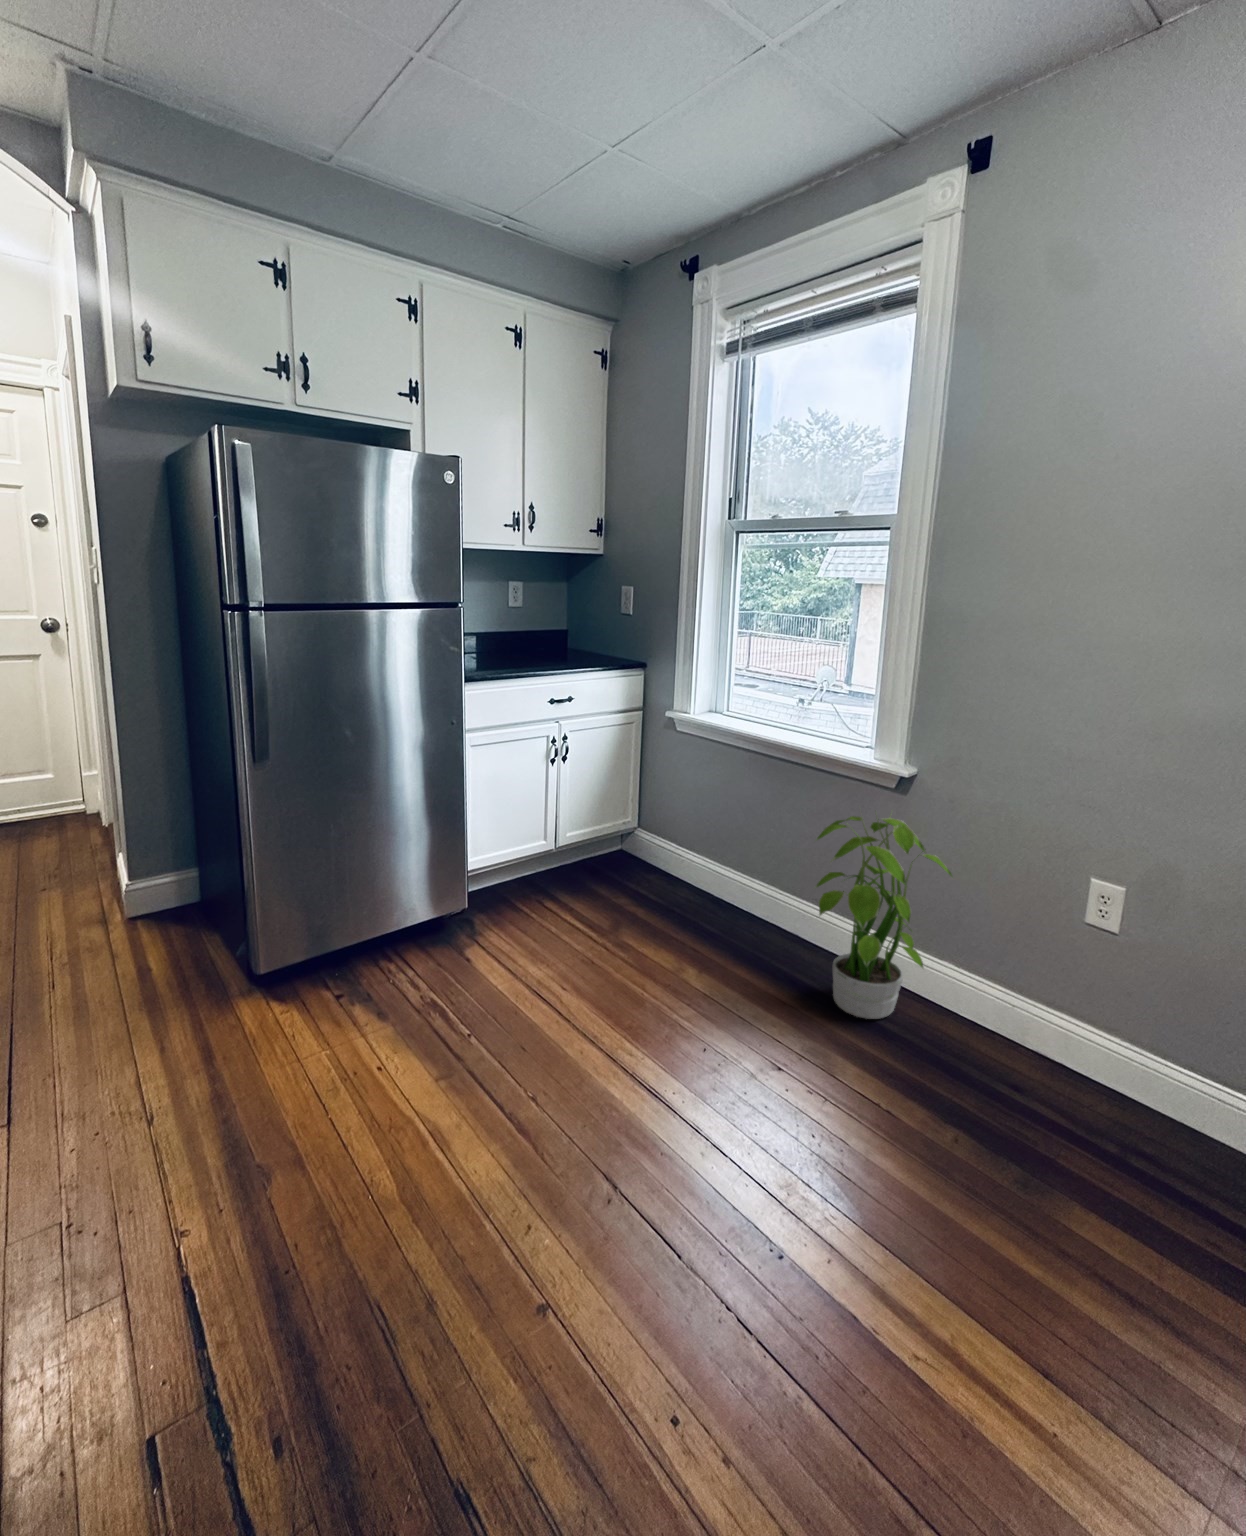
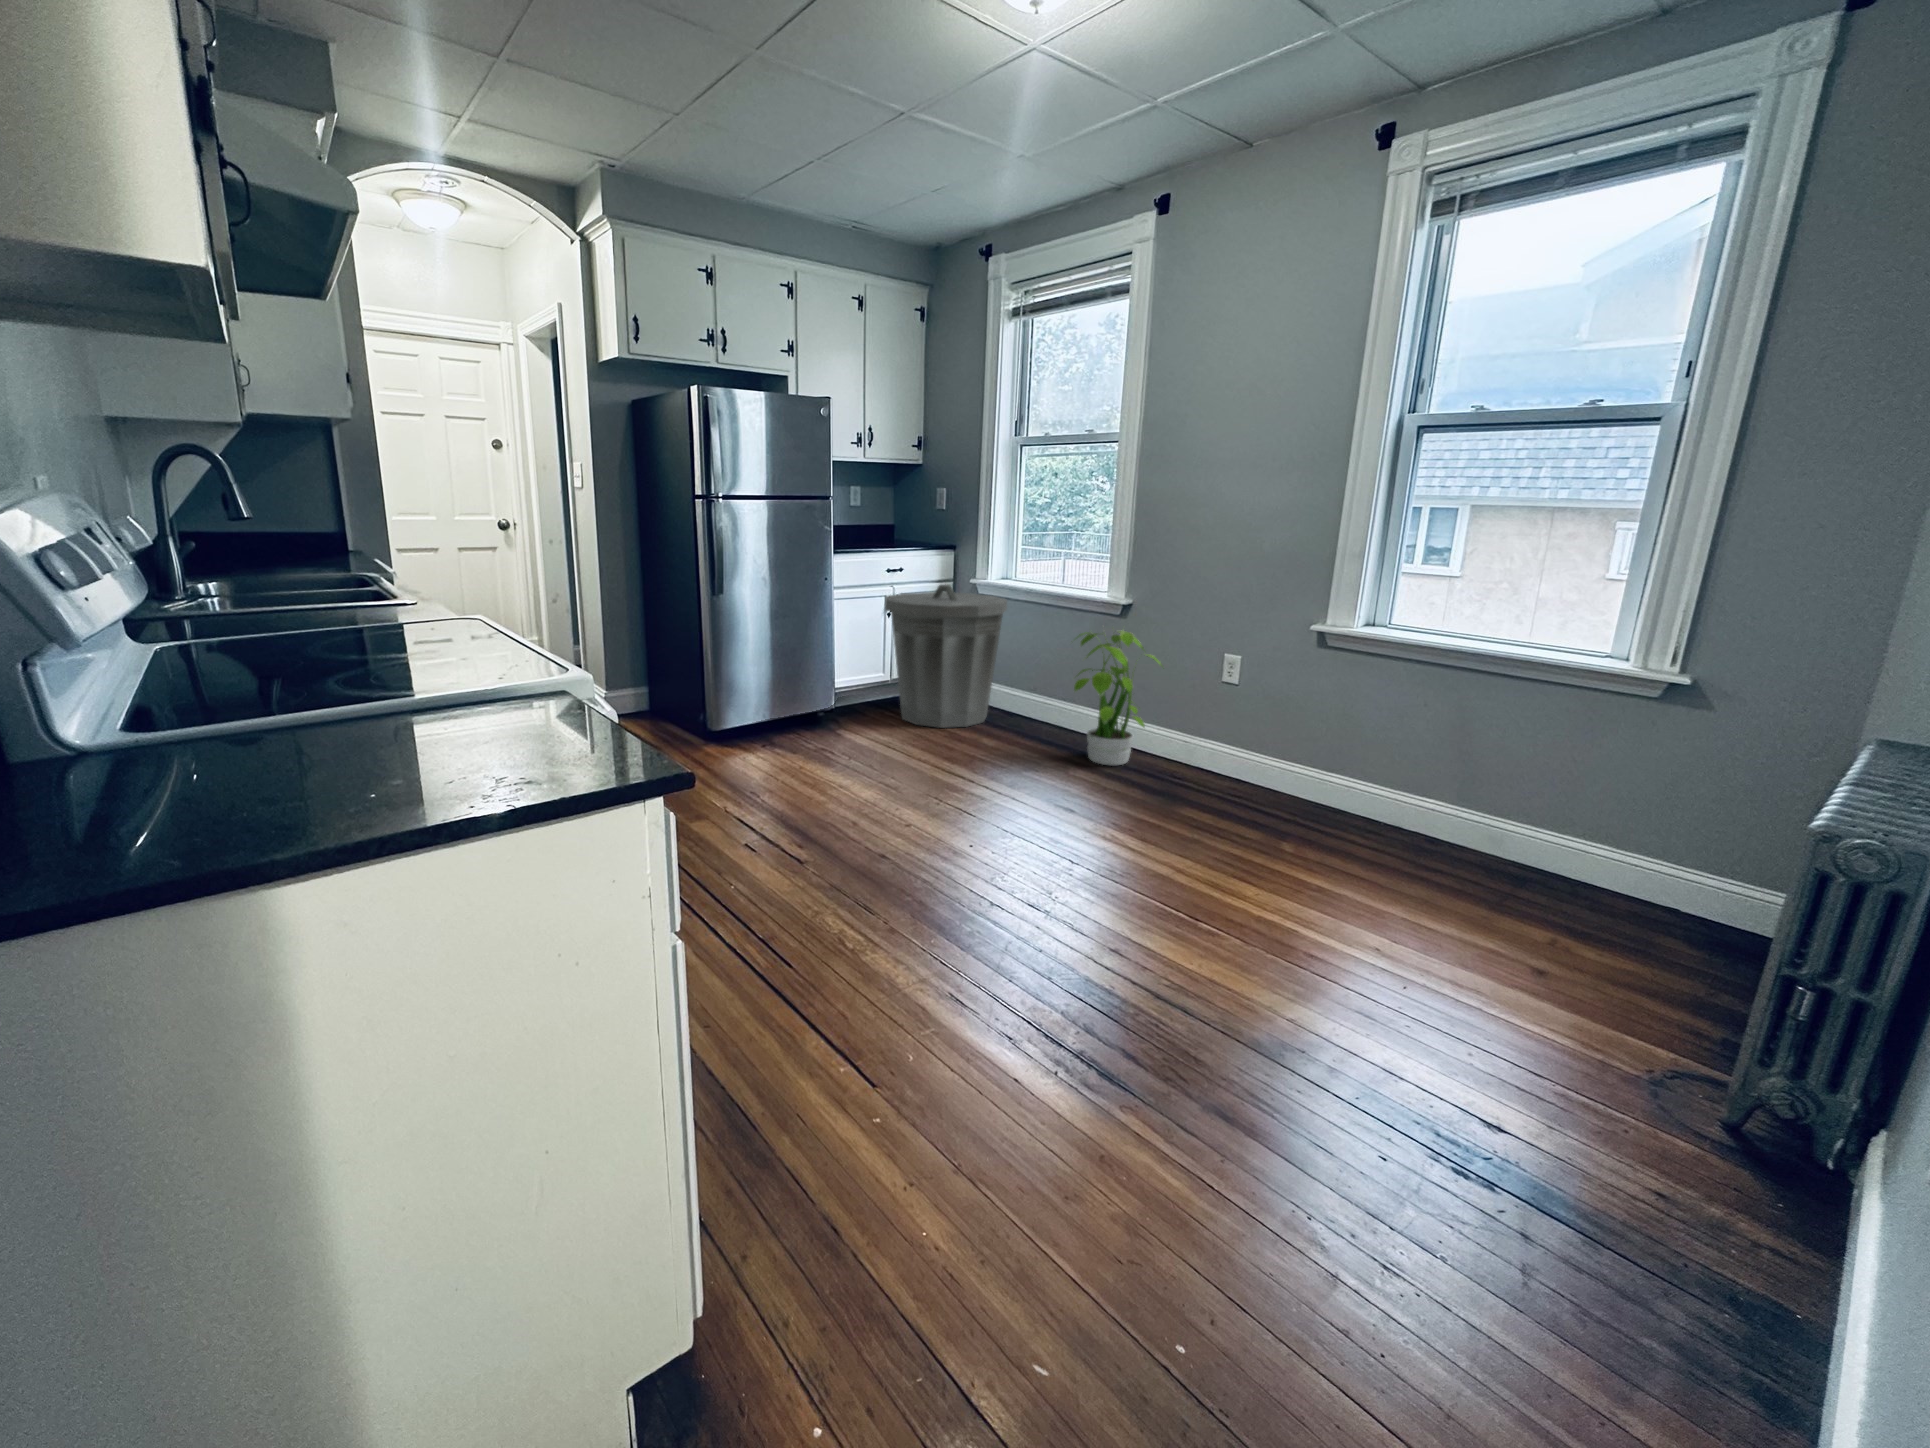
trash can: none [544,727,713,929] -> present [885,585,1007,728]

